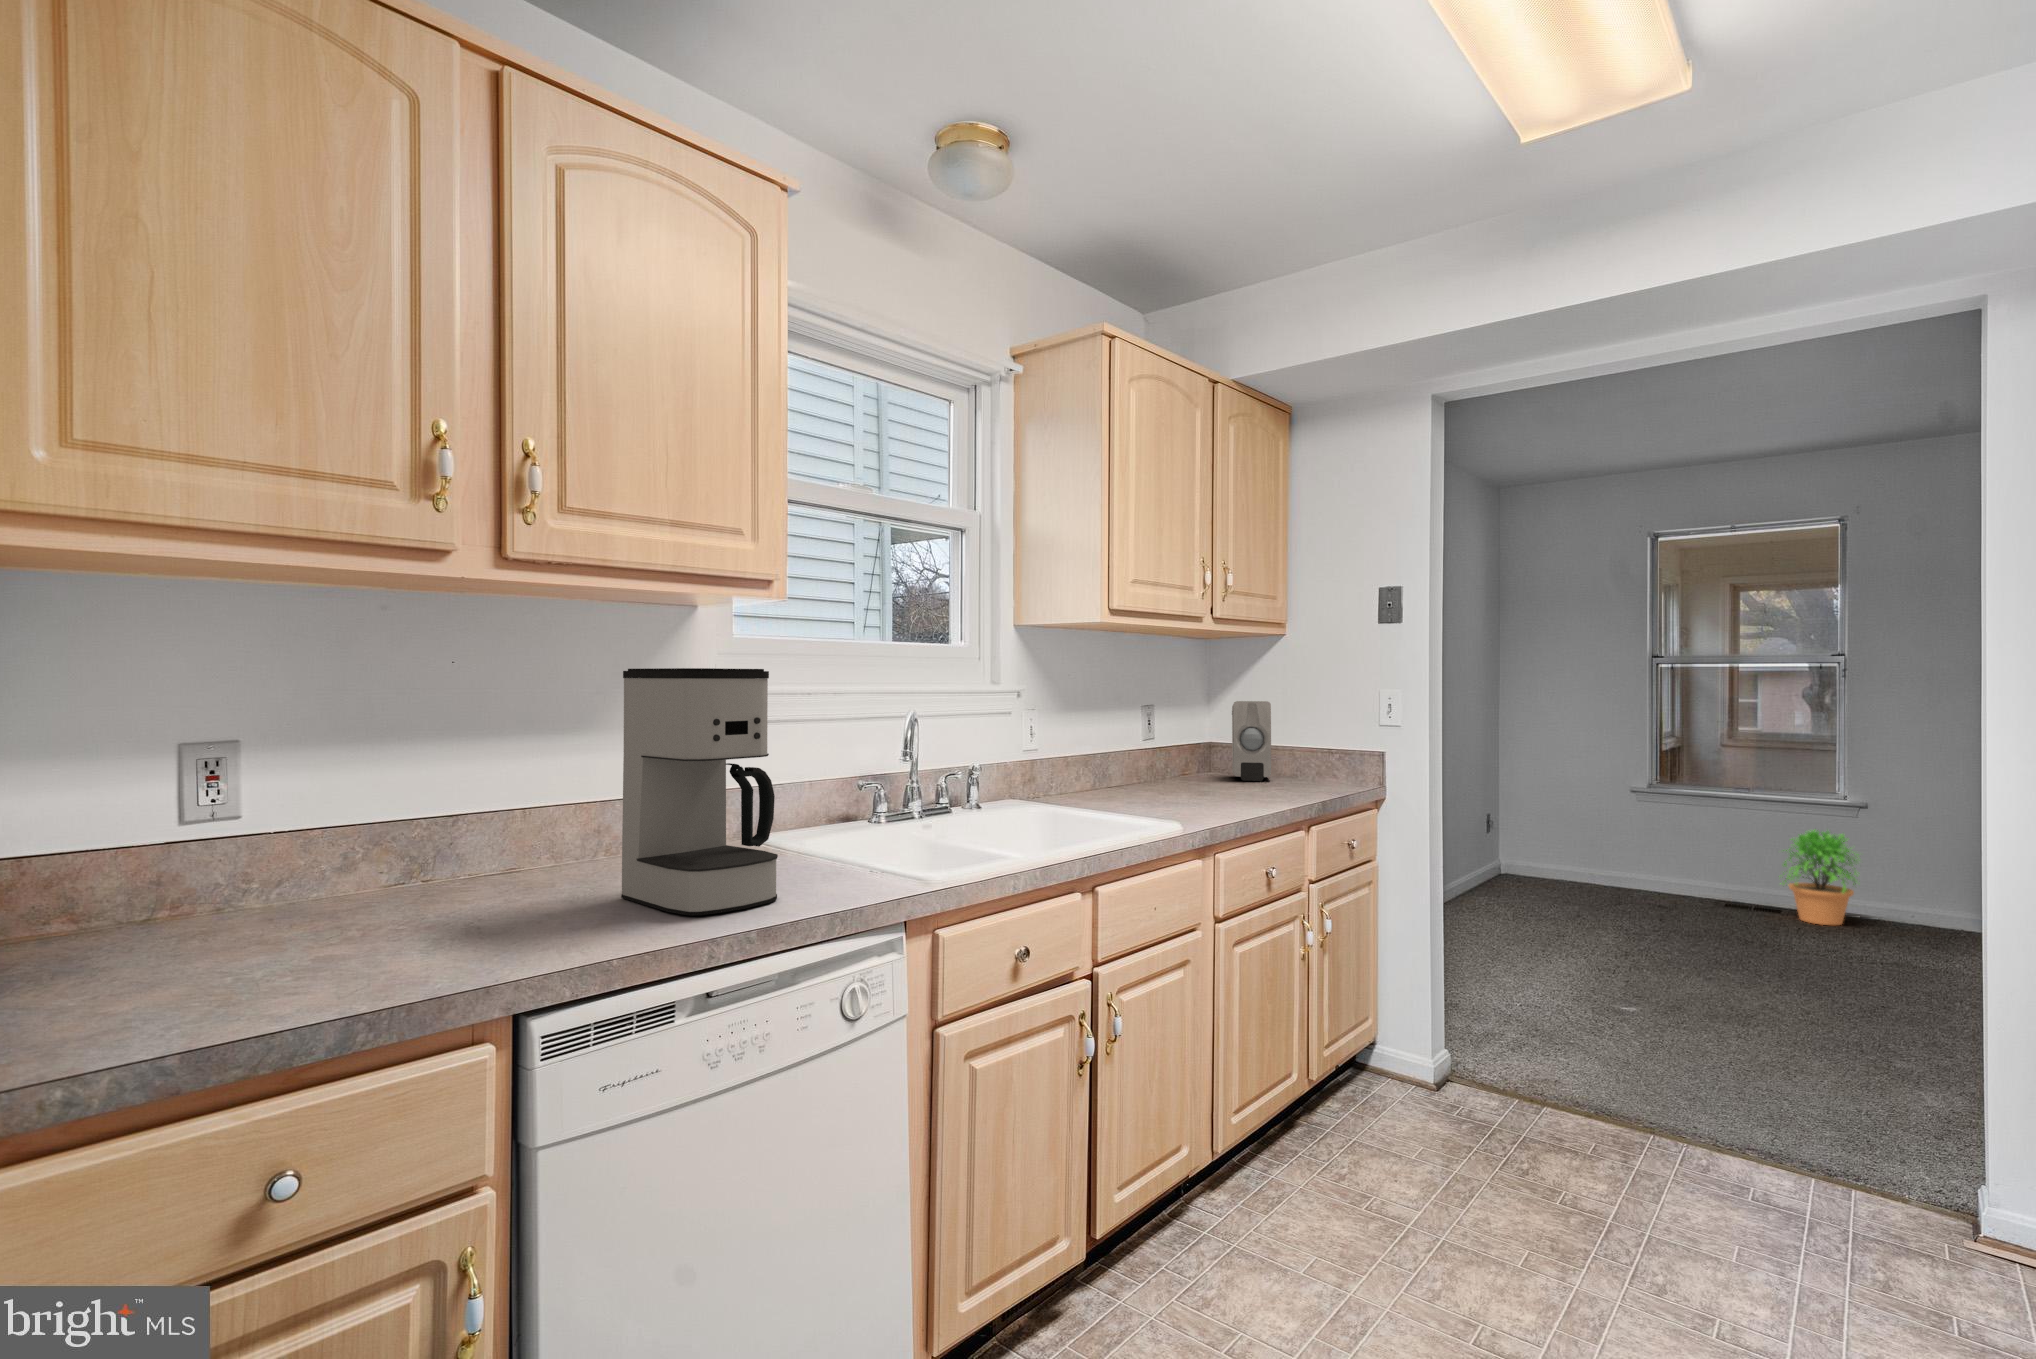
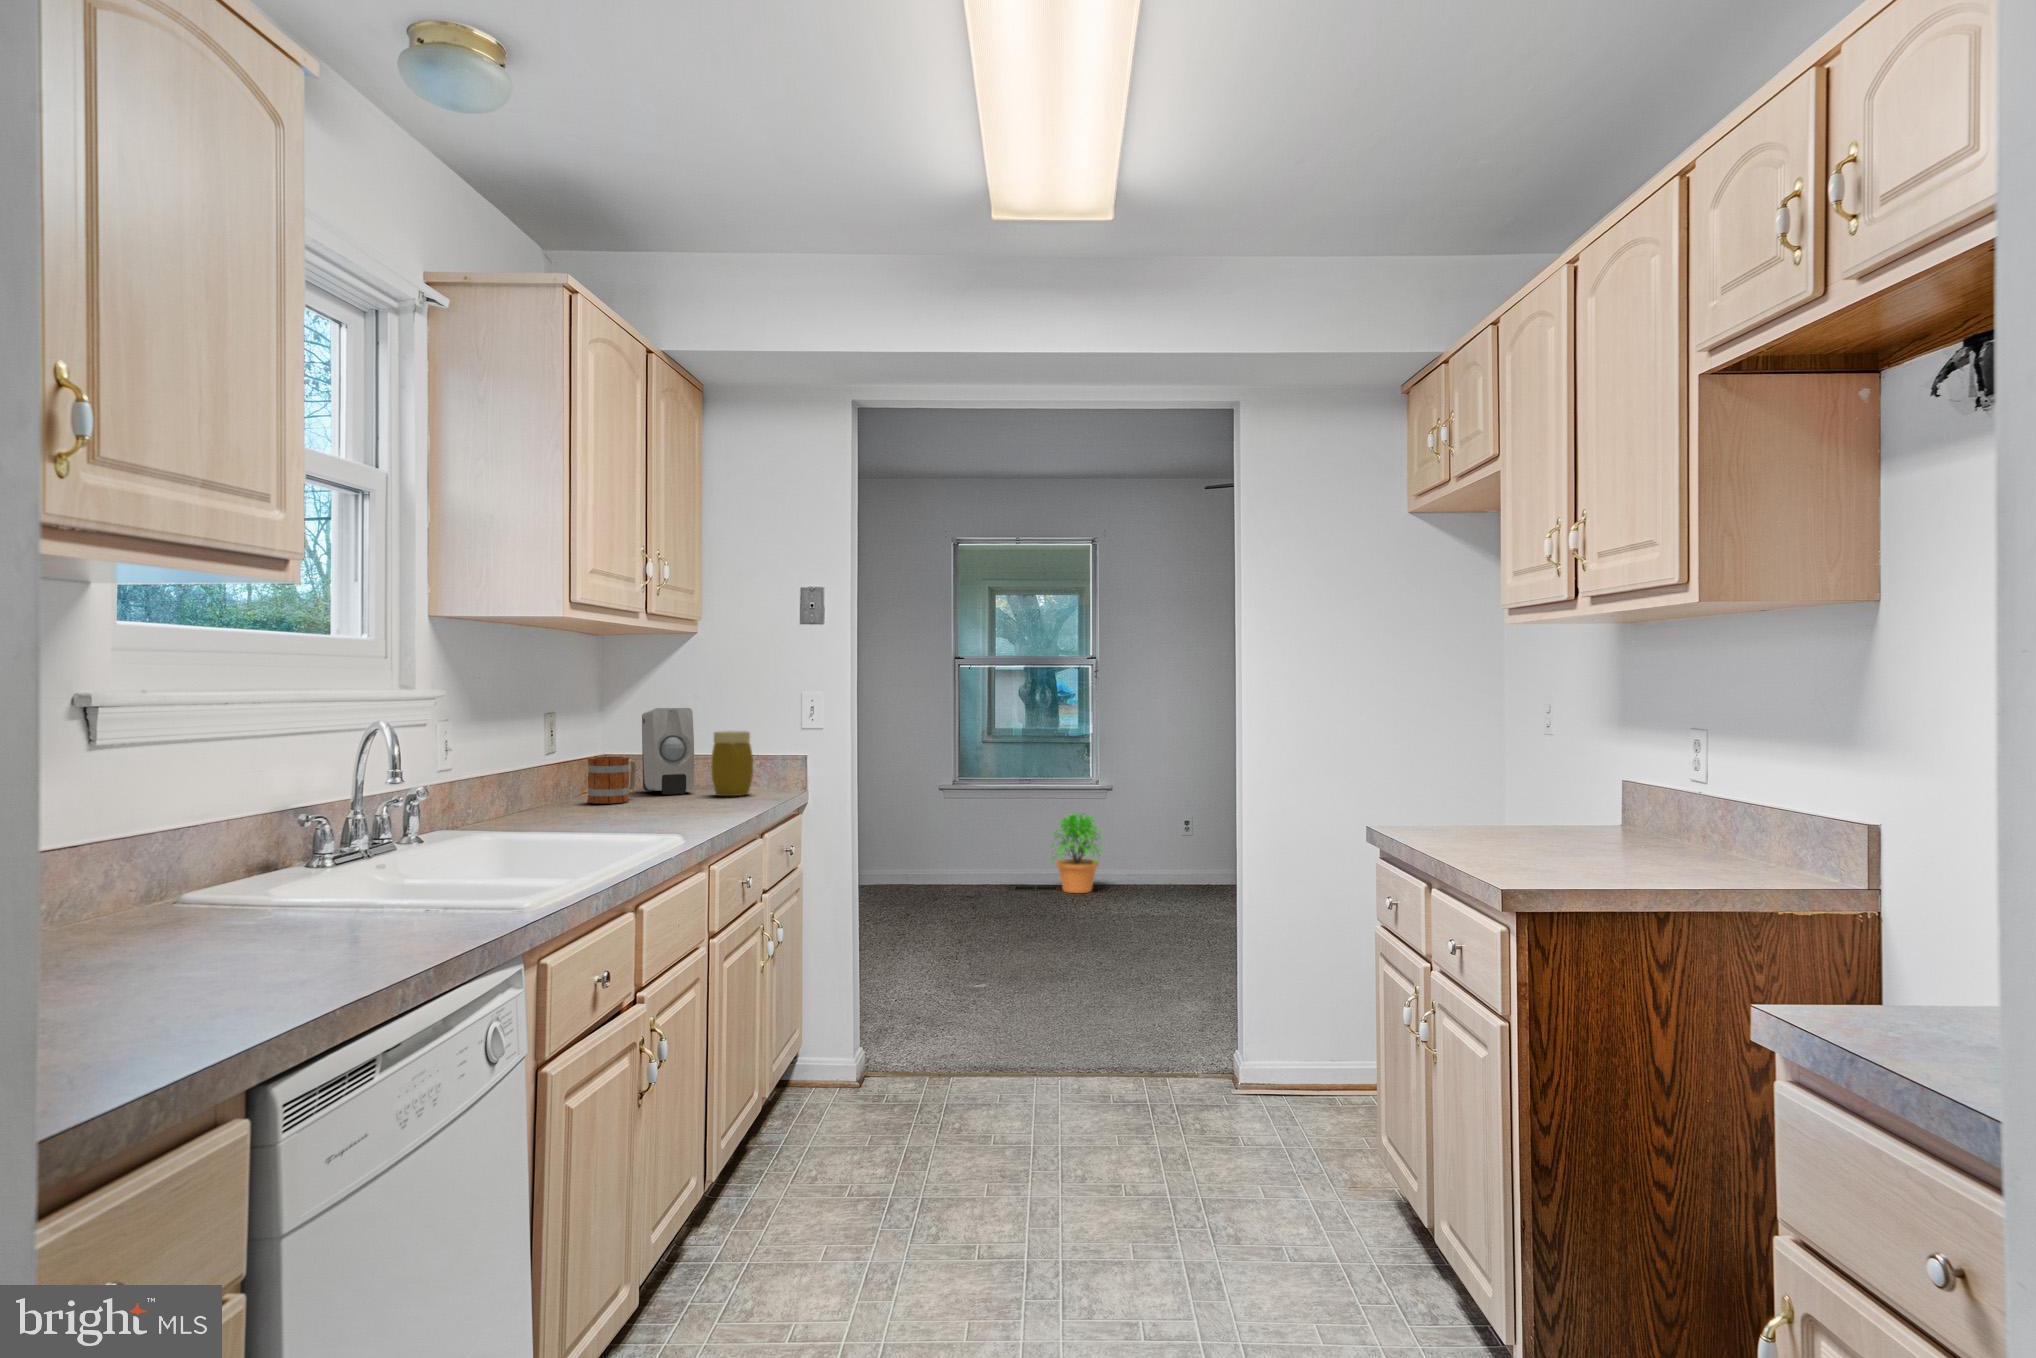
coffee maker: present [621,668,778,915] -> none [153,670,387,977]
jar: none [1280,724,1322,787] -> present [711,731,753,796]
mug: none [1169,744,1215,786] -> present [588,757,636,804]

